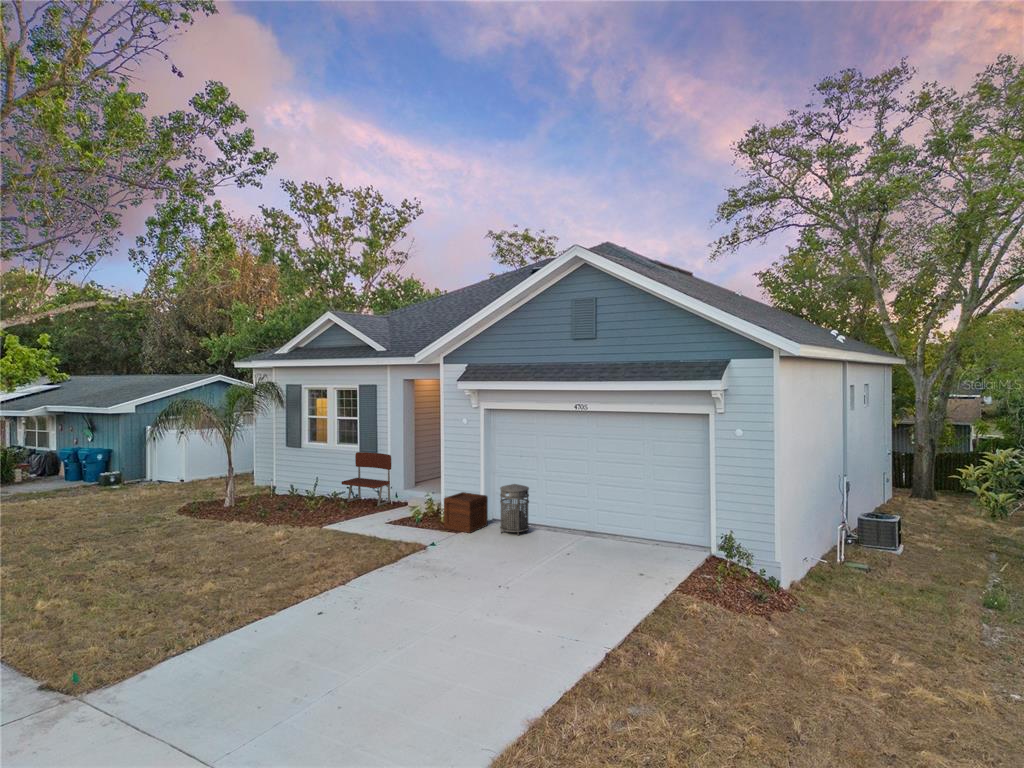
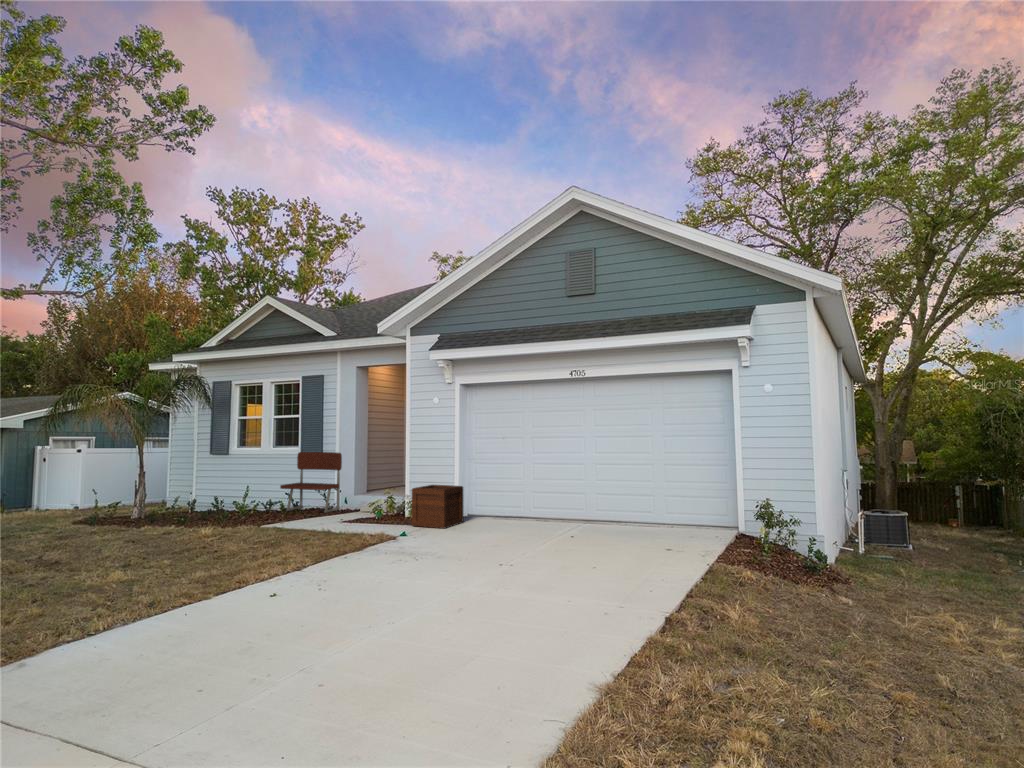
trash can: present [500,484,529,536] -> none [480,468,515,529]

